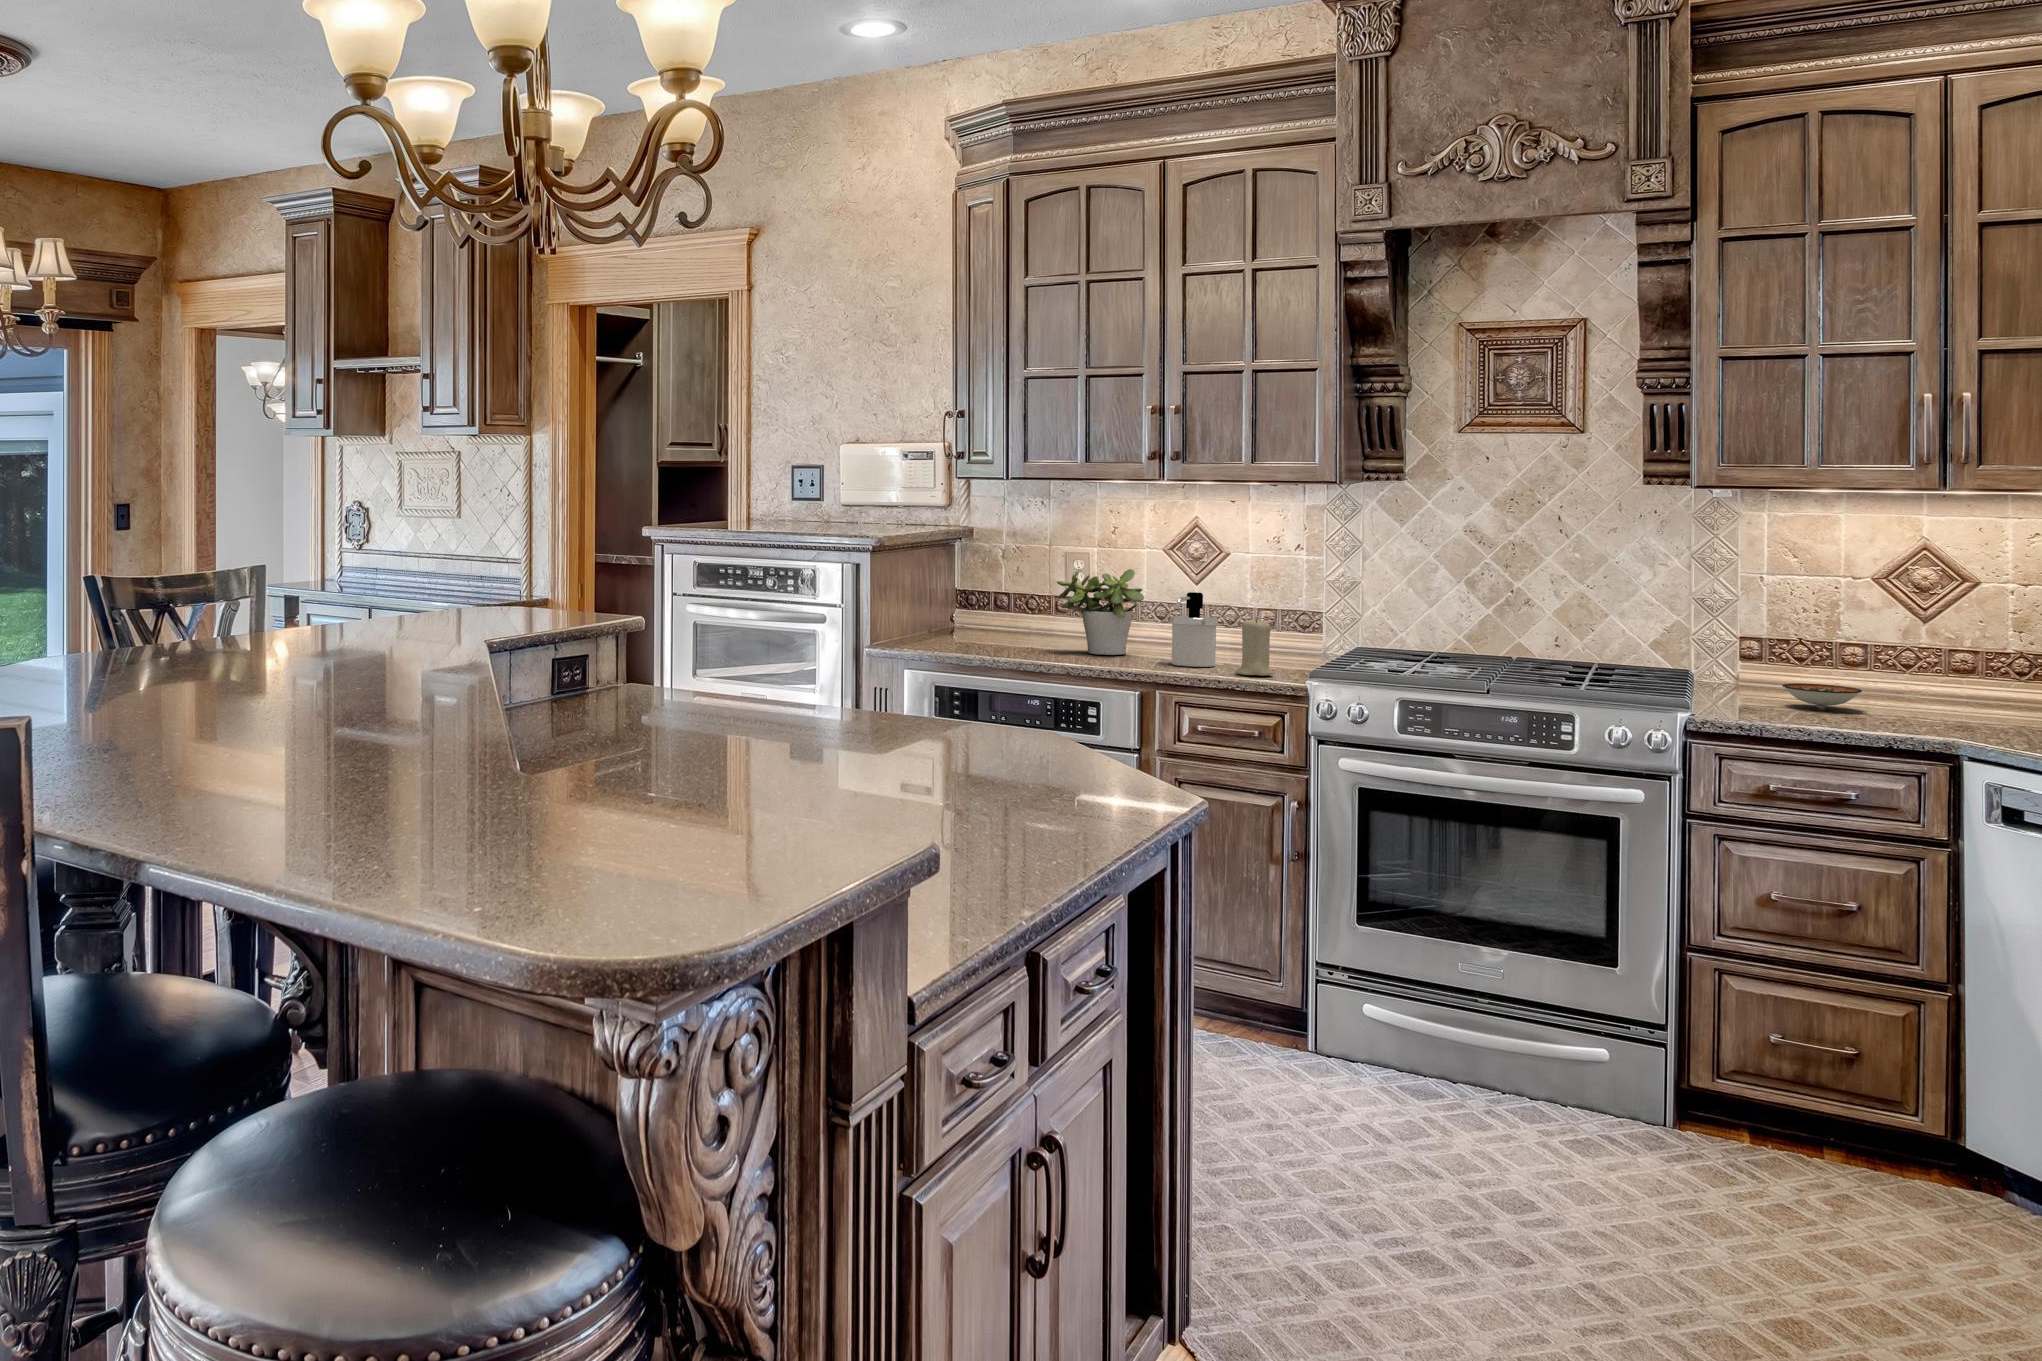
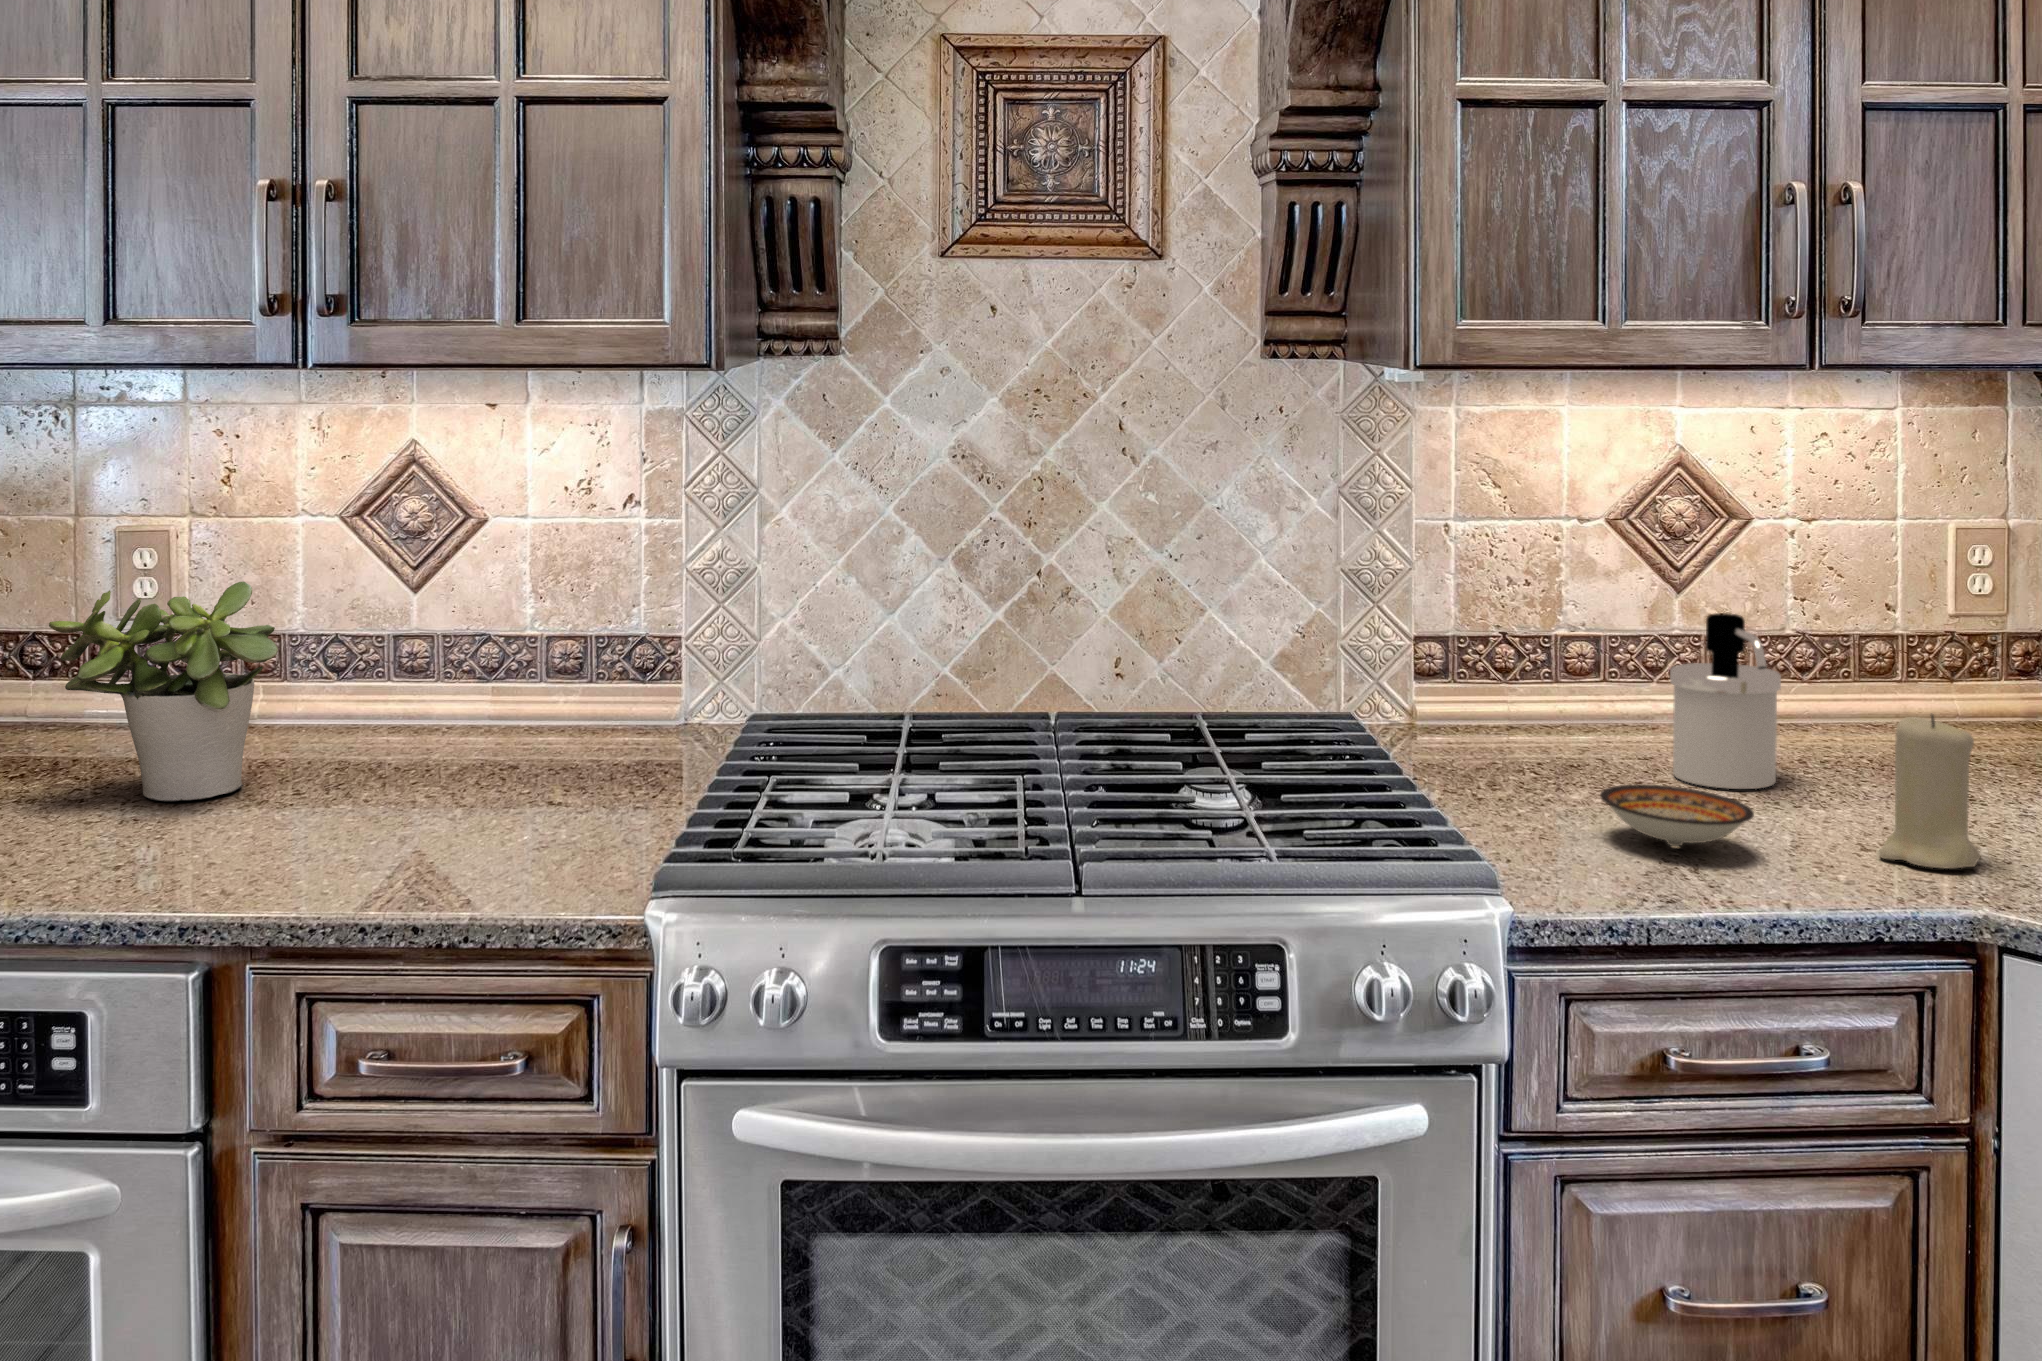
soap dispenser: present [1171,592,1218,667] -> present [1670,613,1781,789]
candle: present [1235,617,1273,676] -> present [1878,713,1981,868]

